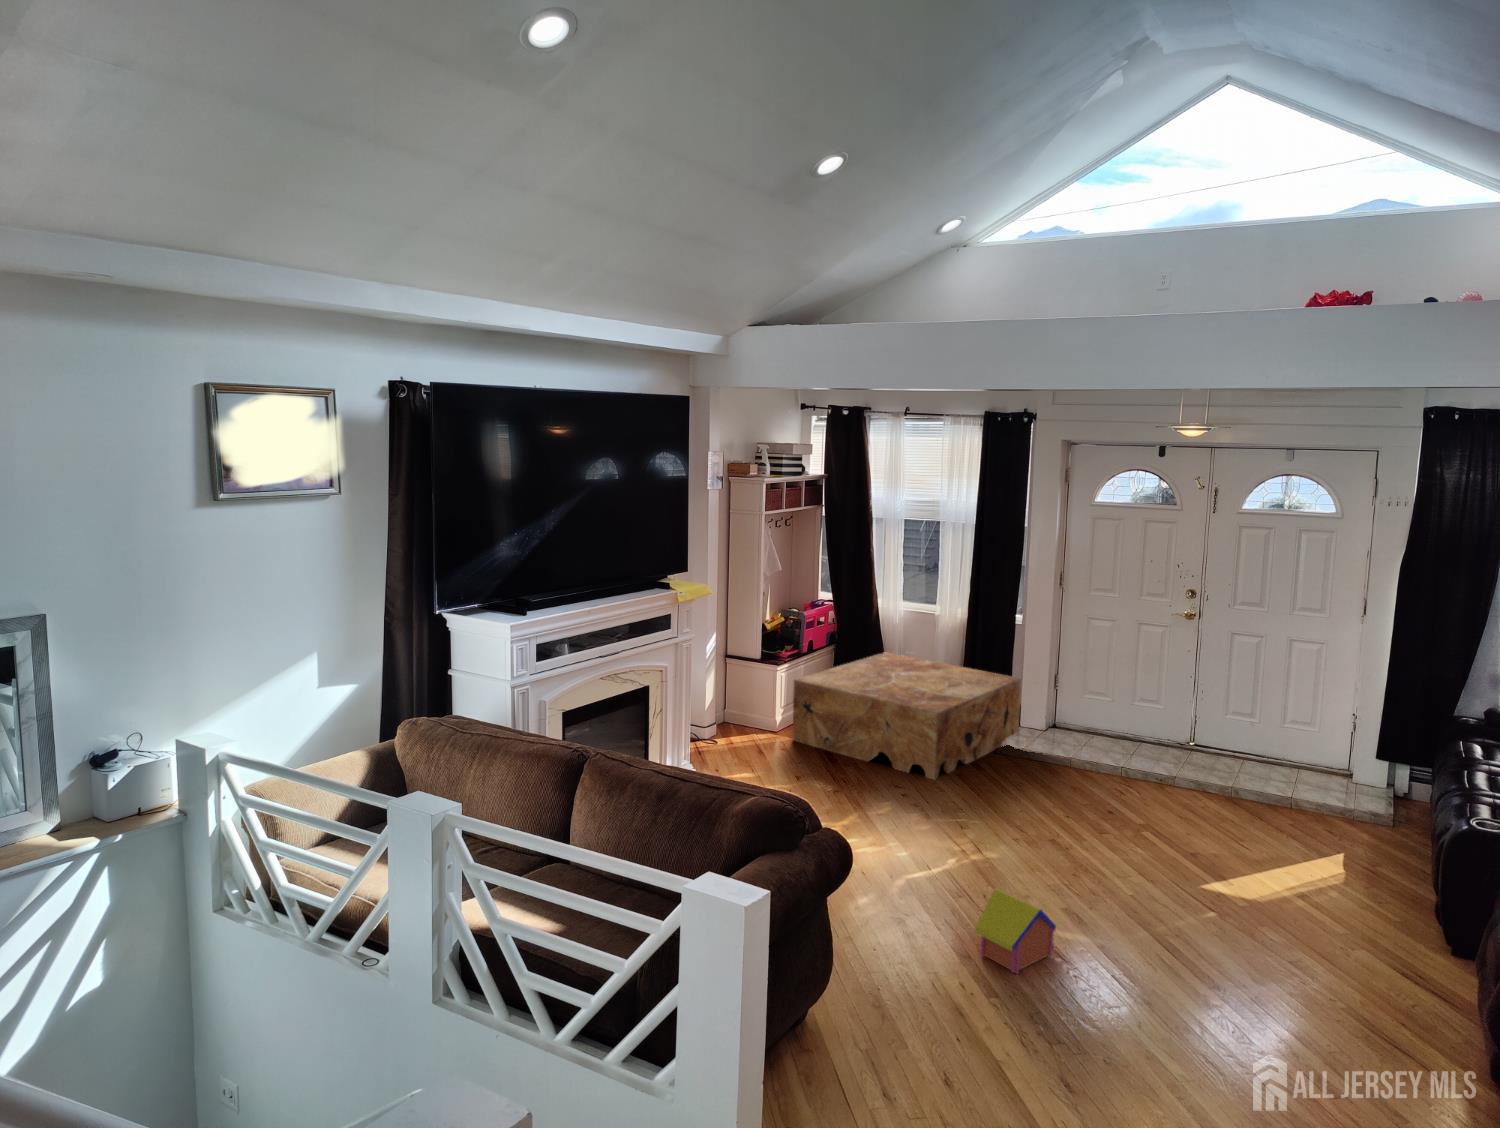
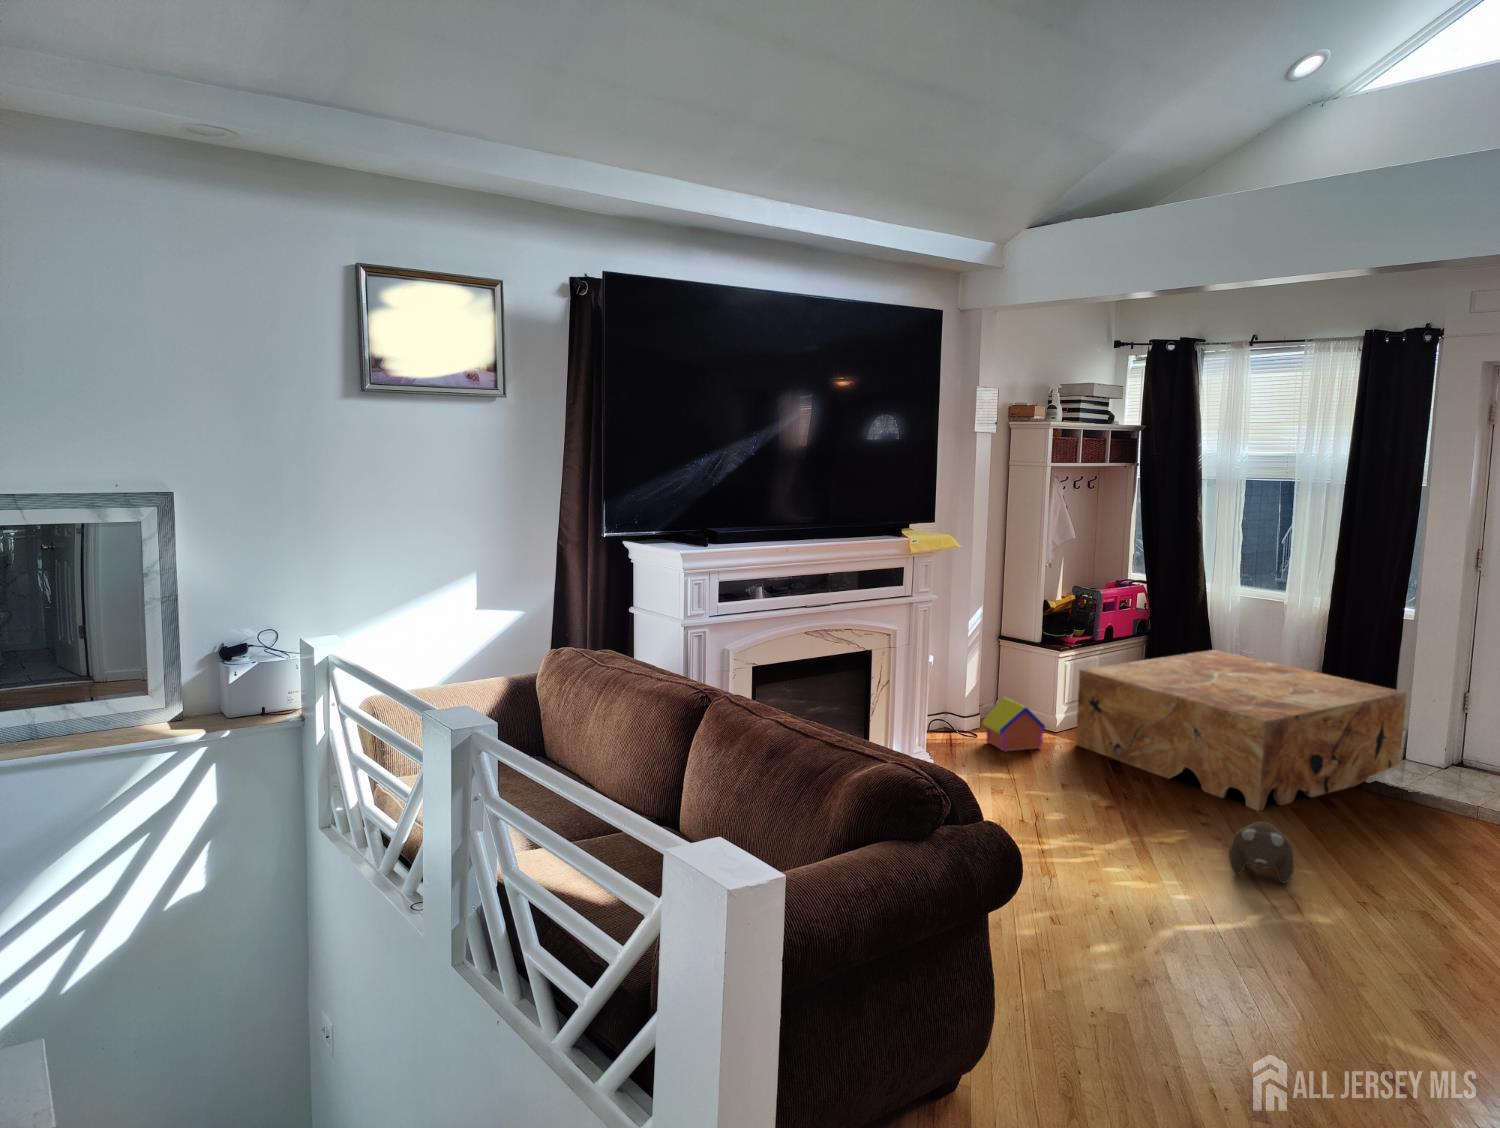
plush toy: none [926,791,970,834] -> present [1229,821,1295,883]
toy house: present [976,888,1056,974] -> present [983,697,1045,752]

